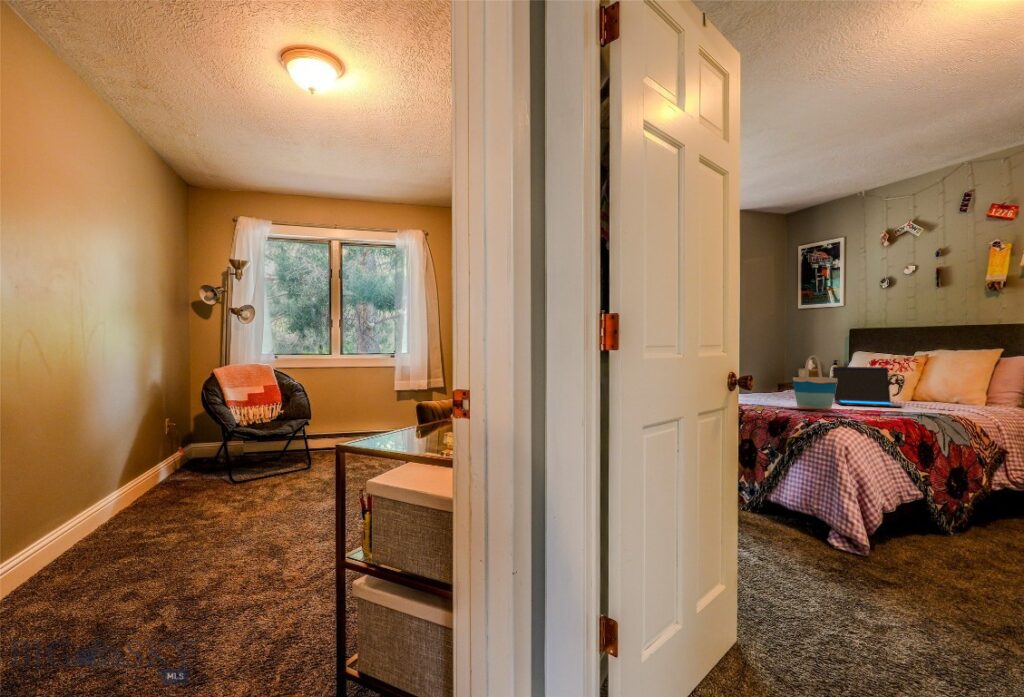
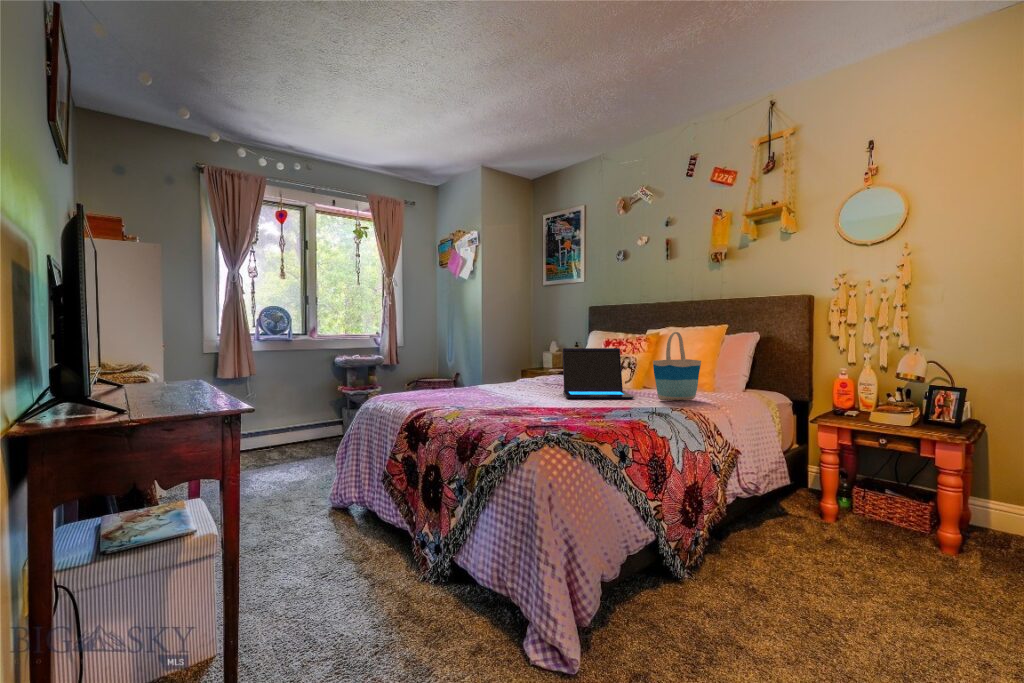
tote bag: present [793,356,837,409] -> present [653,332,701,400]

